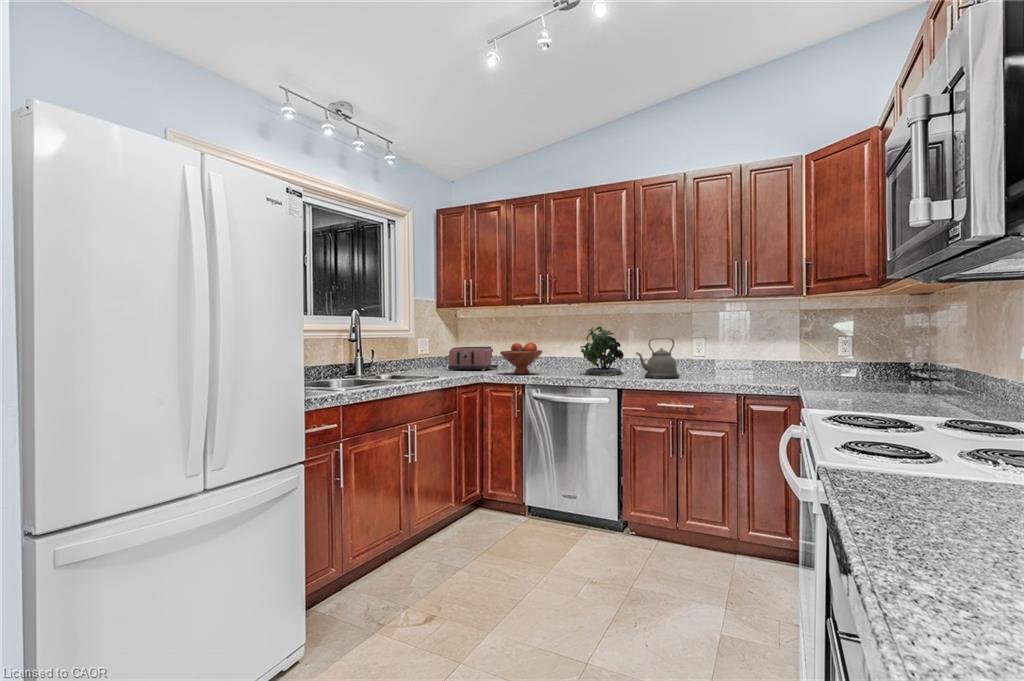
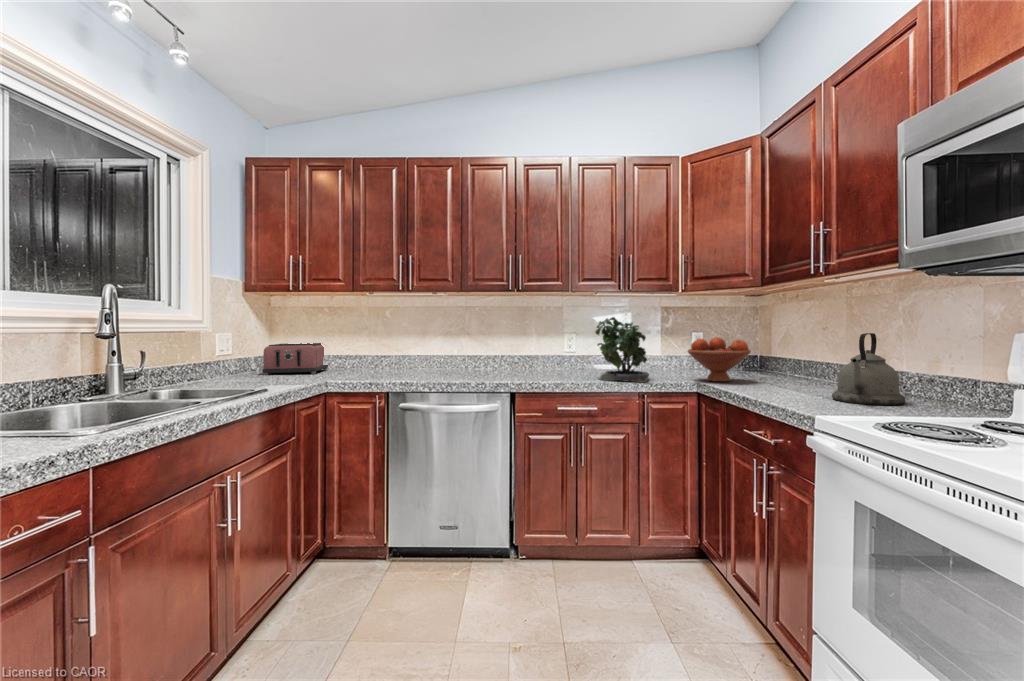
potted plant: present [580,324,624,376] -> present [595,317,649,383]
kettle: present [636,339,680,378] -> present [832,333,905,405]
fruit bowl: present [500,342,542,374] -> present [688,337,751,382]

